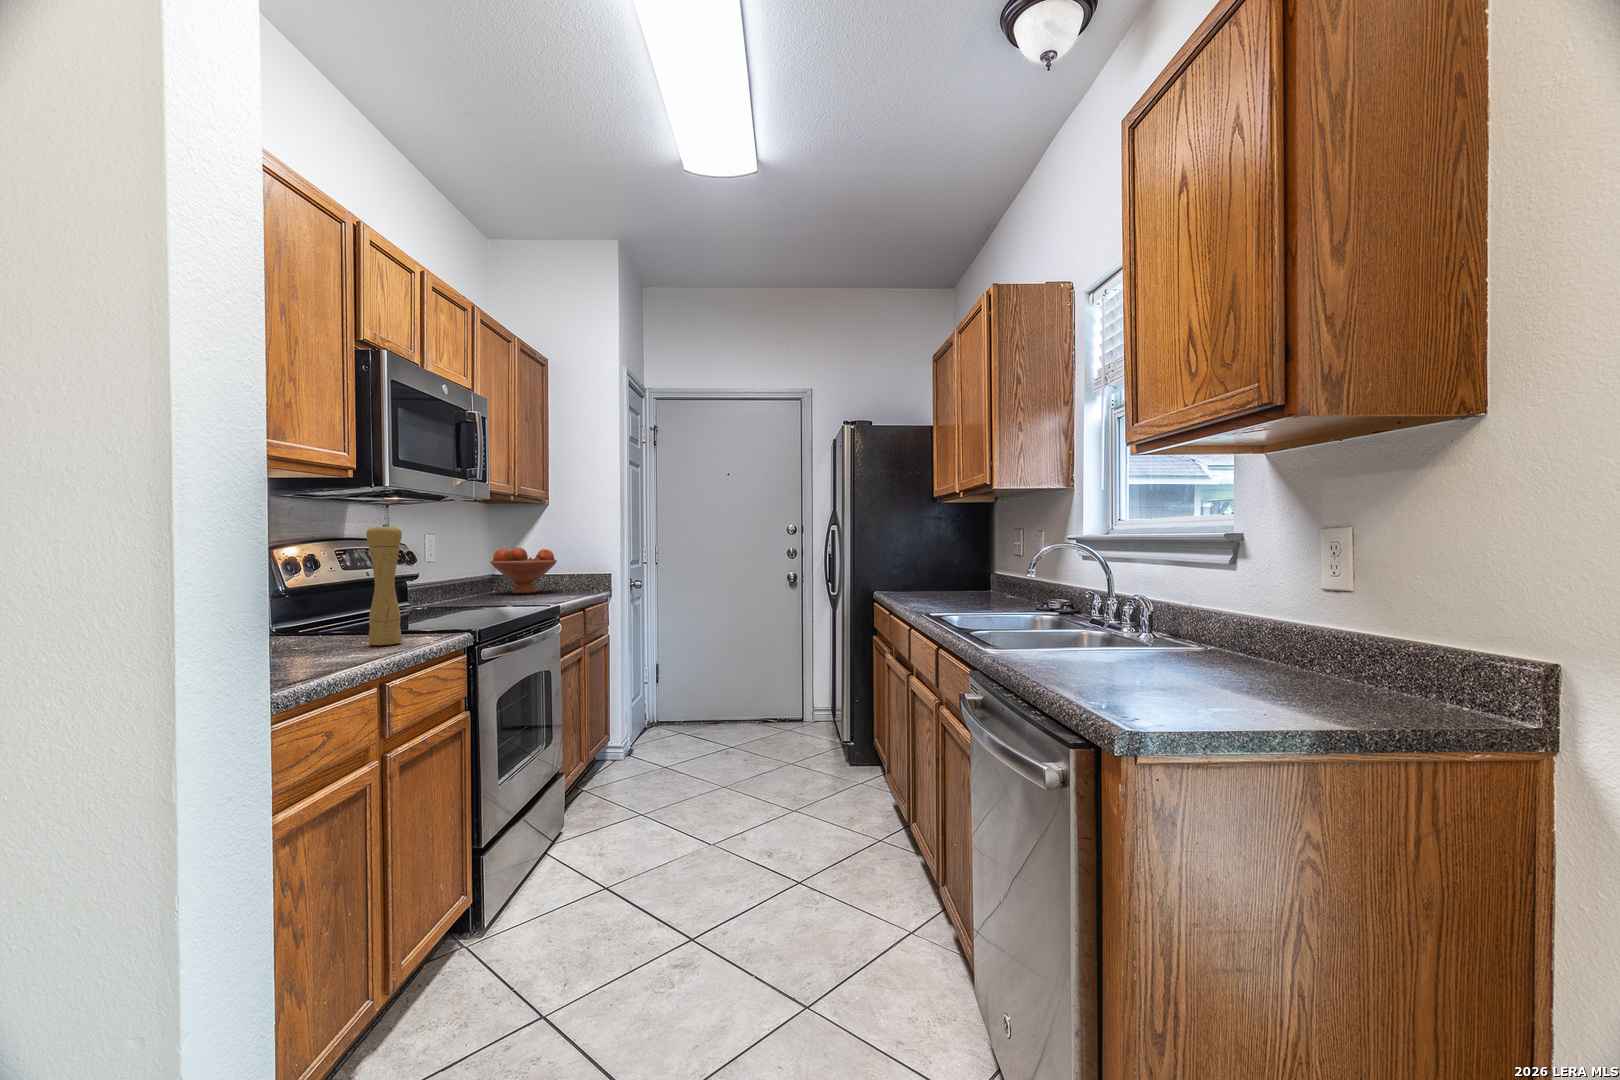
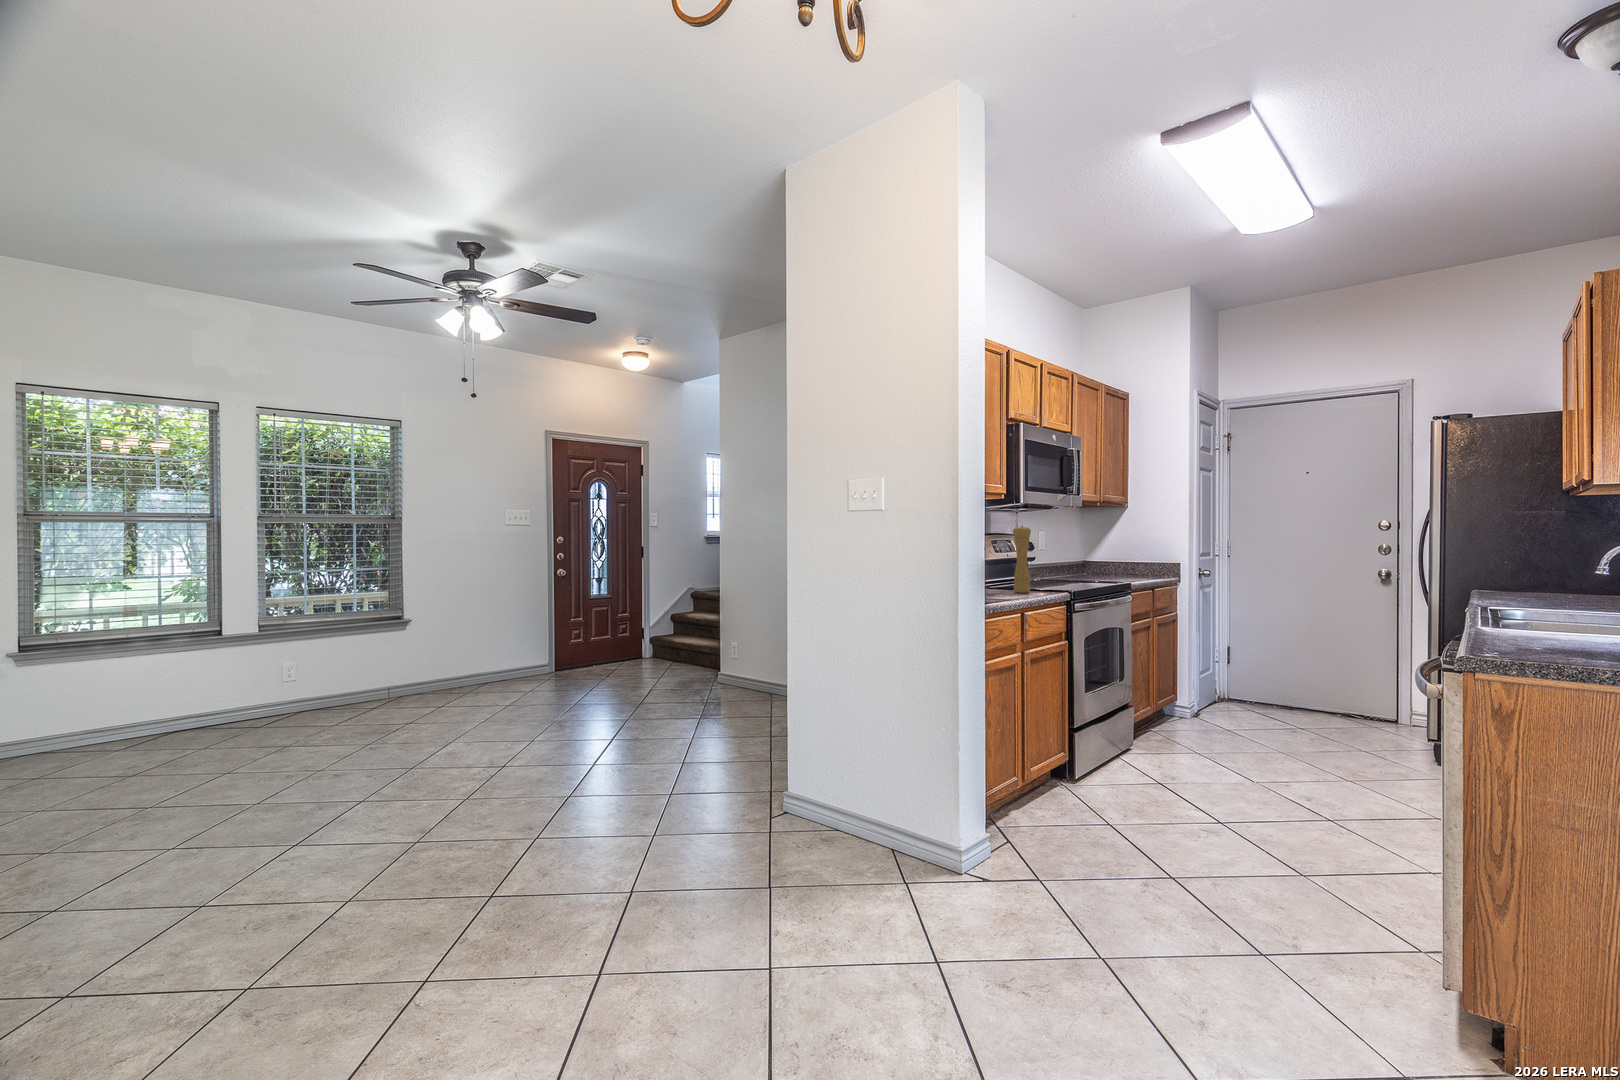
fruit bowl: present [490,548,557,594] -> none [1084,541,1134,576]

